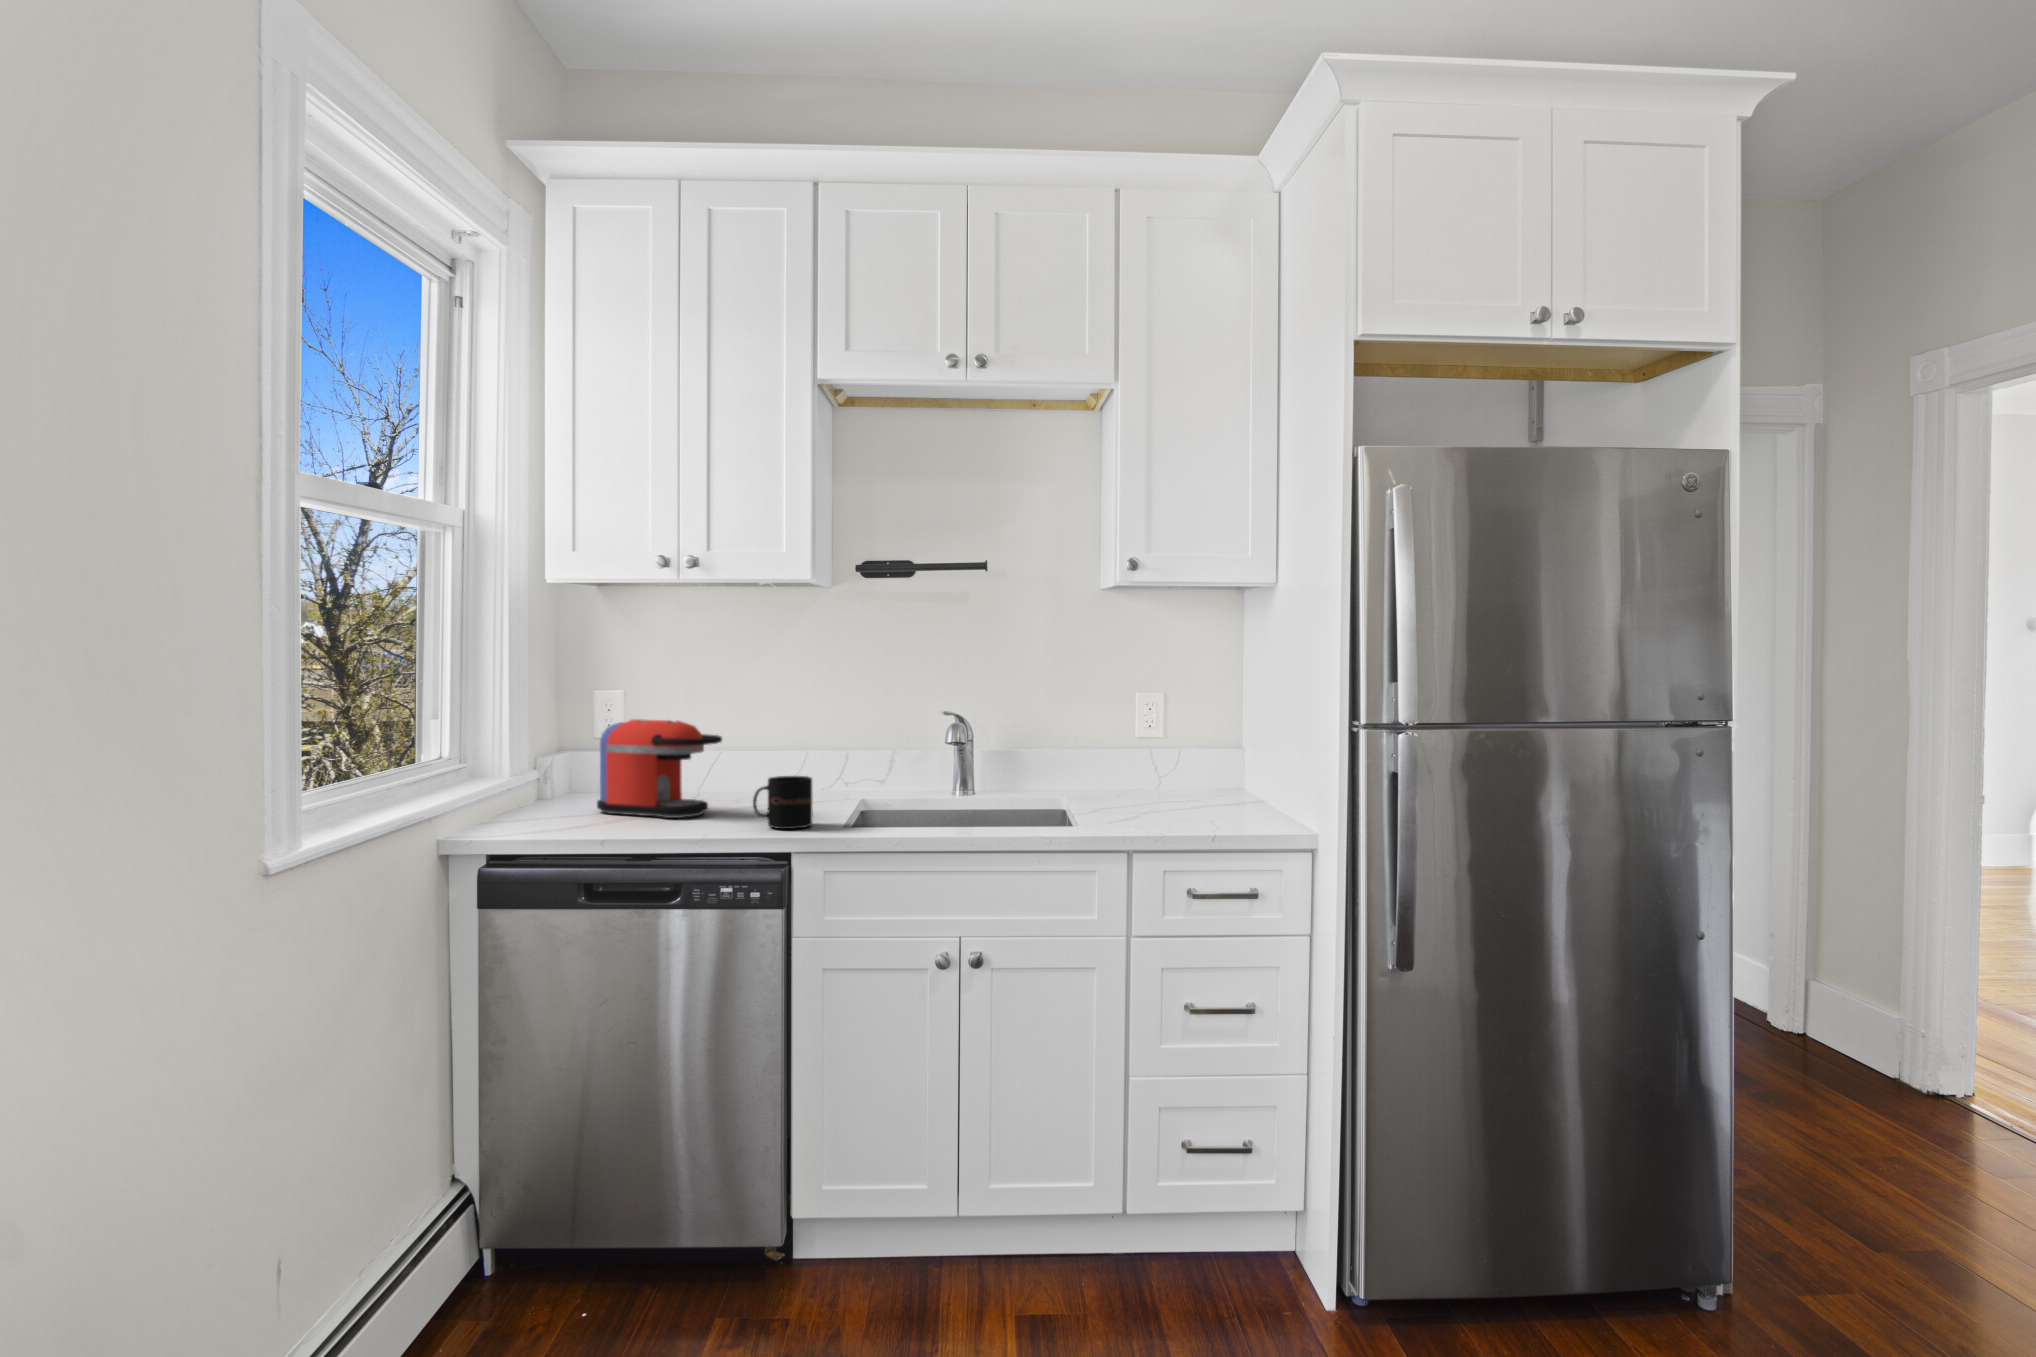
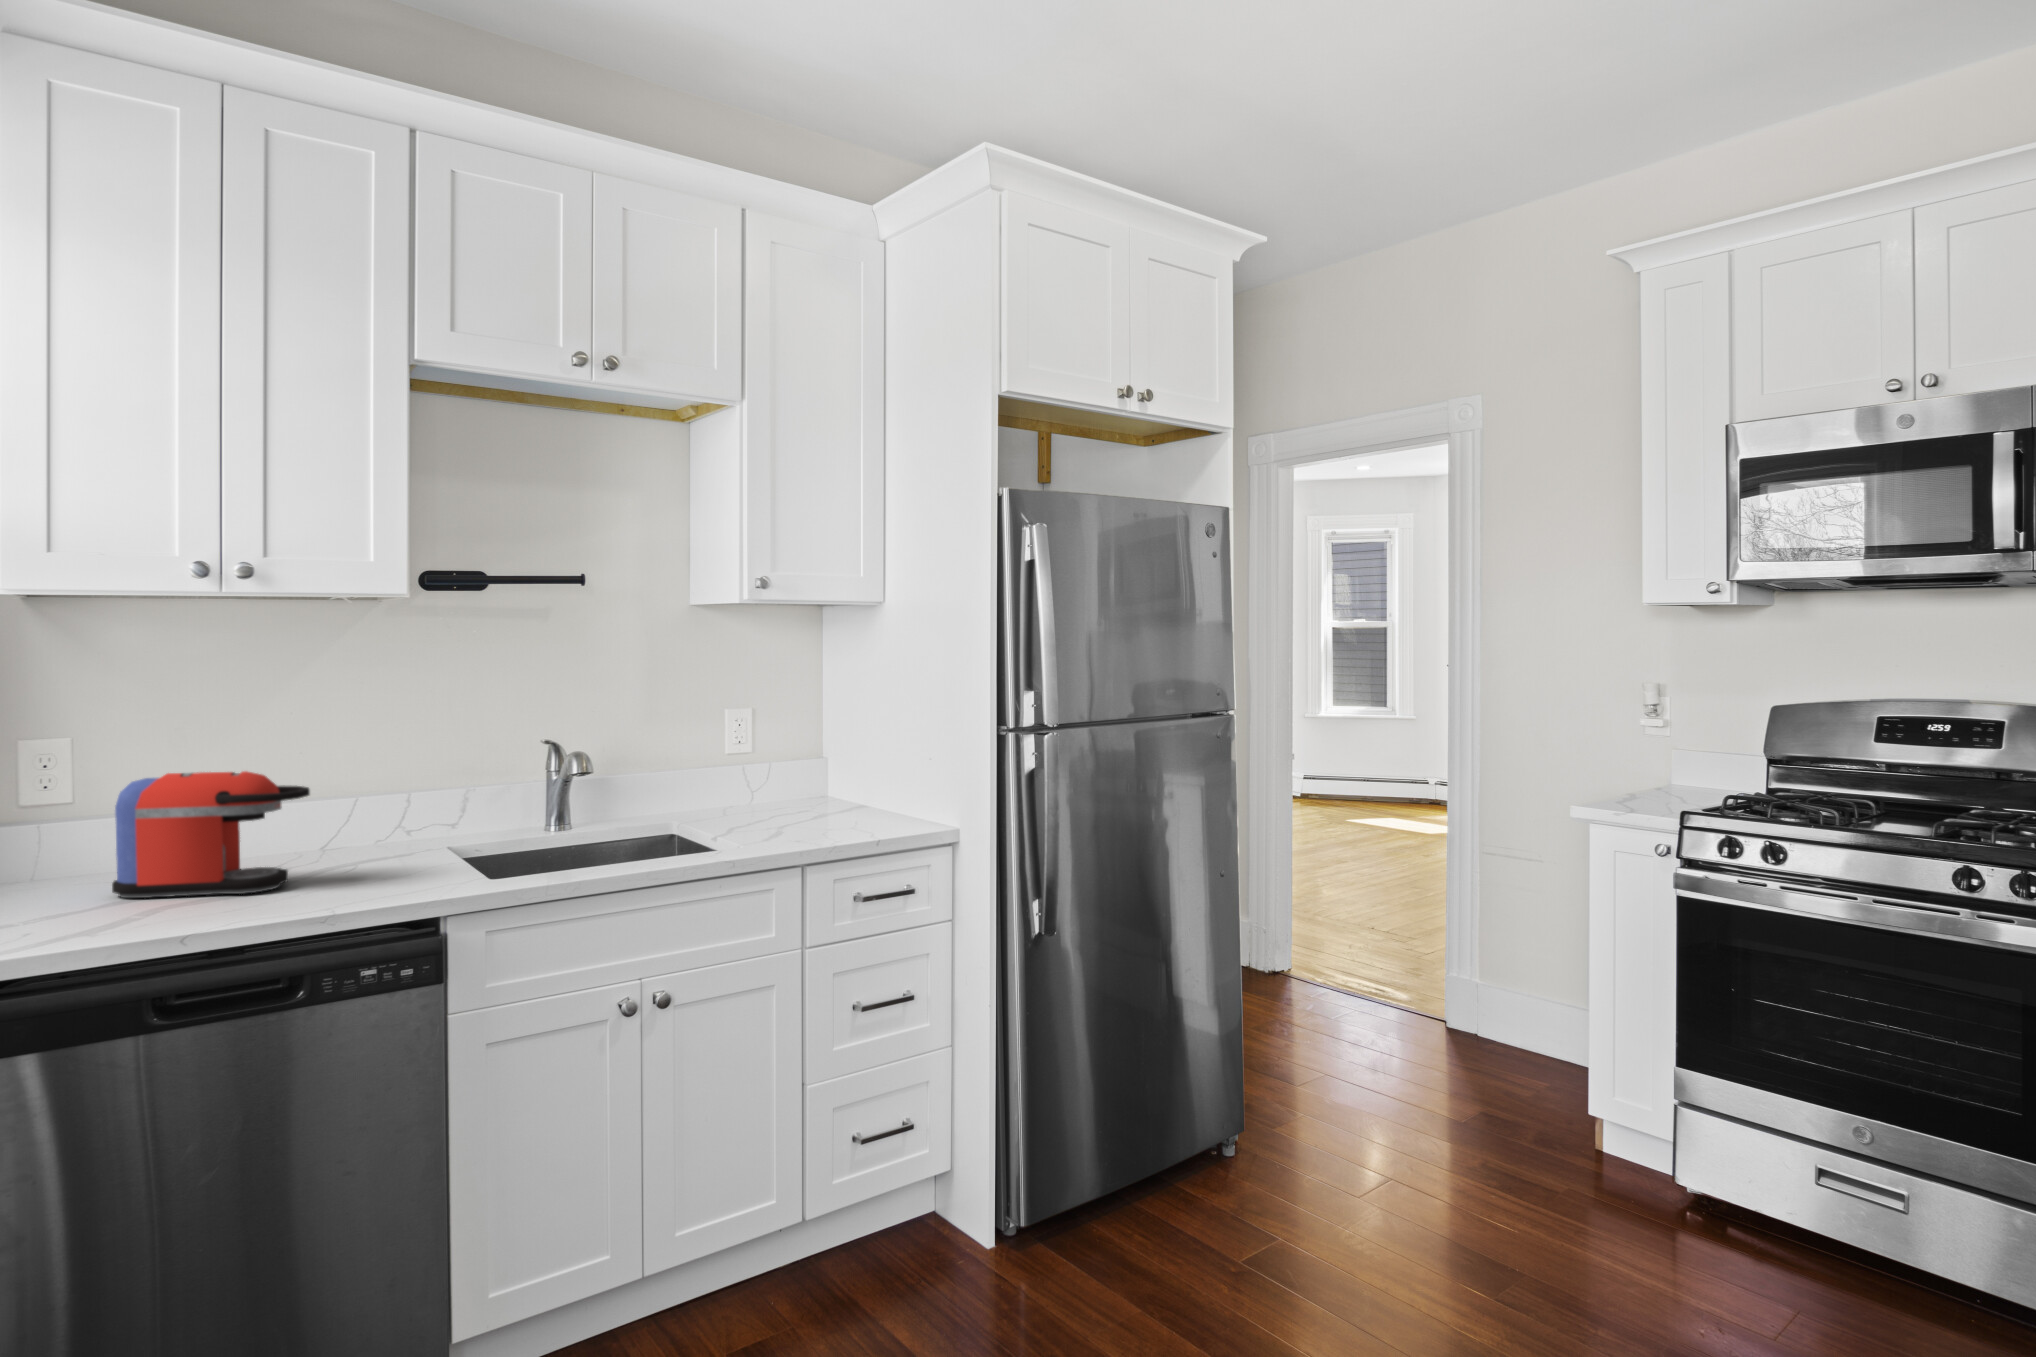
mug: present [753,776,812,829] -> none [386,826,457,890]

